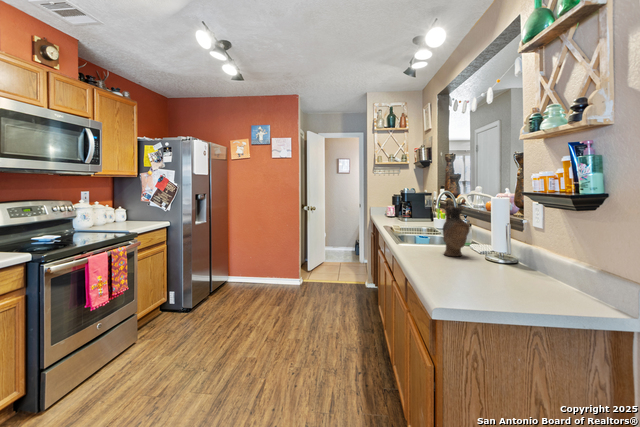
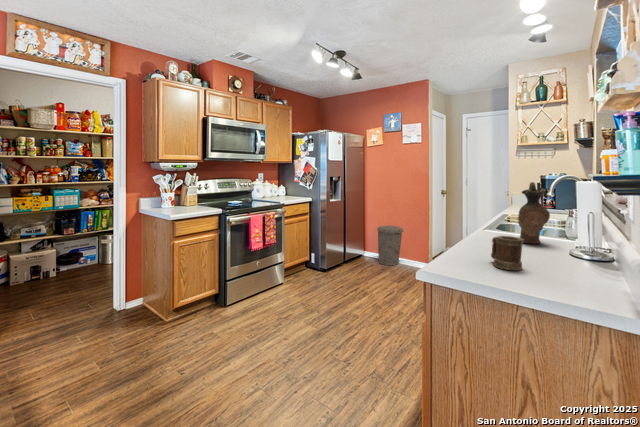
trash can: none [251,248,279,292] -> present [377,226,403,265]
mug: none [465,254,499,289] -> present [491,236,523,270]

